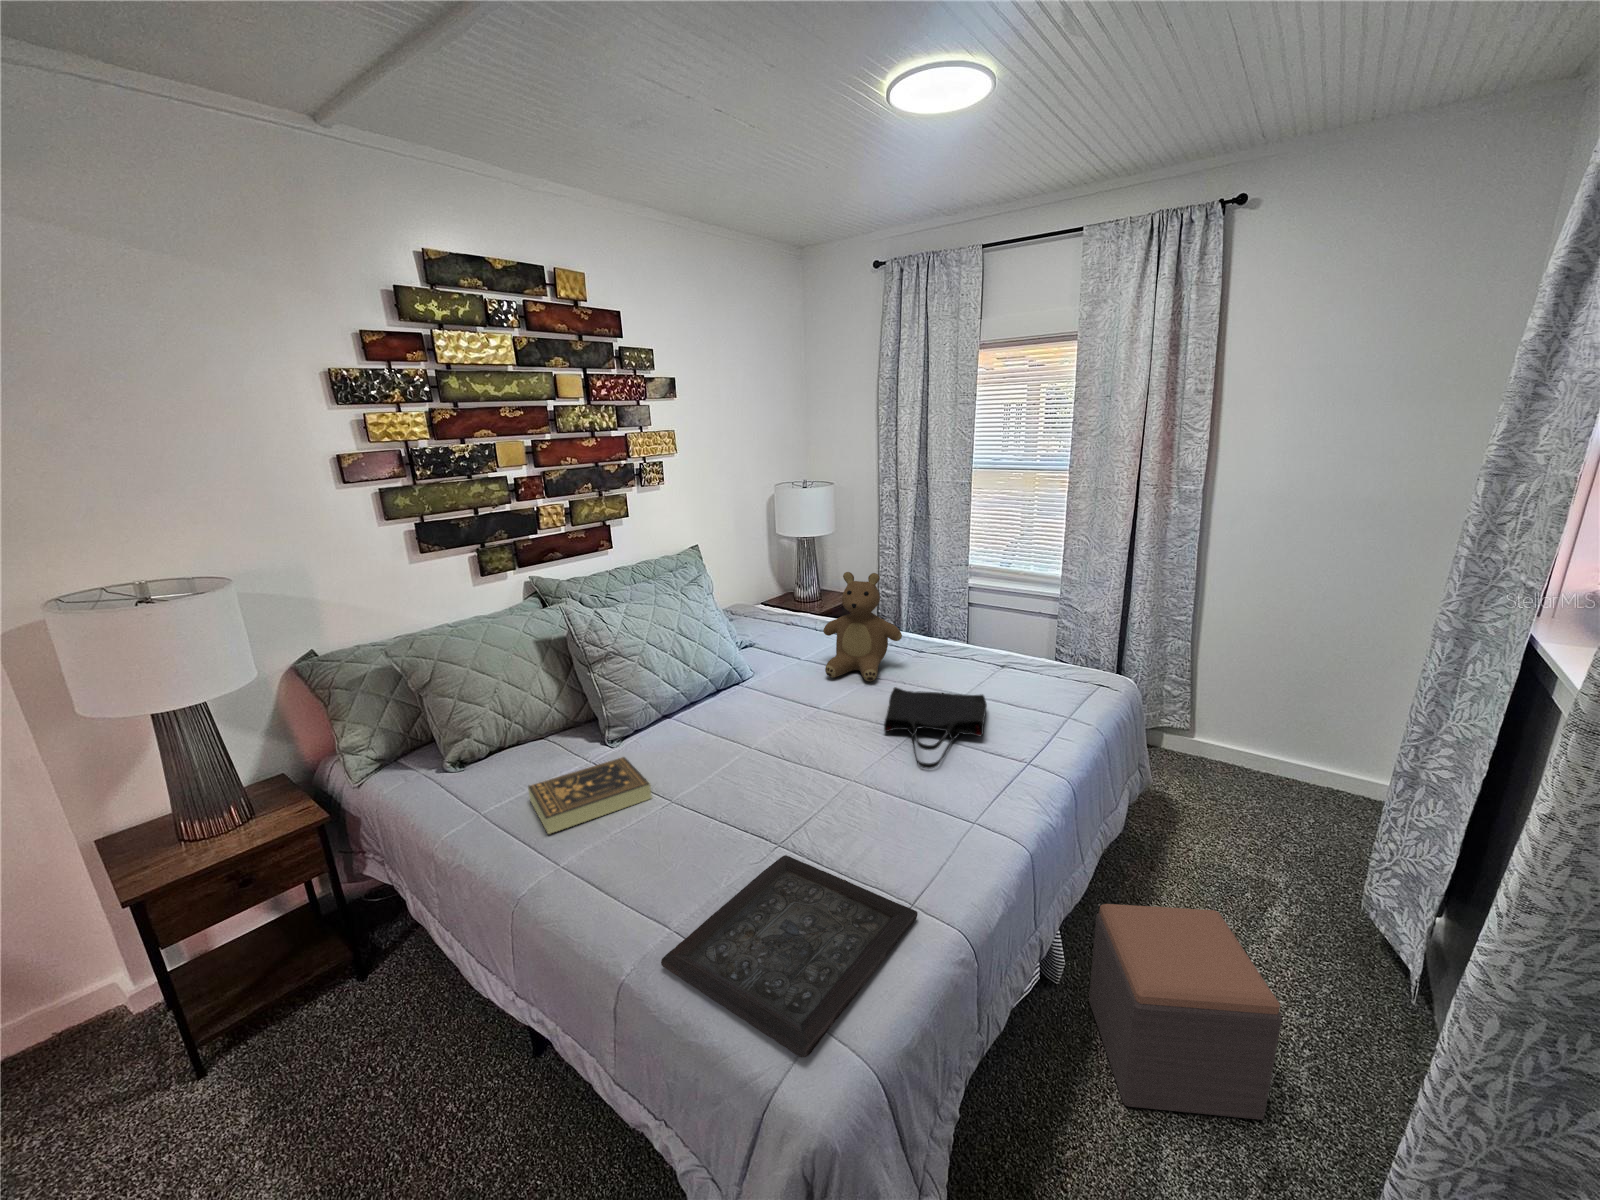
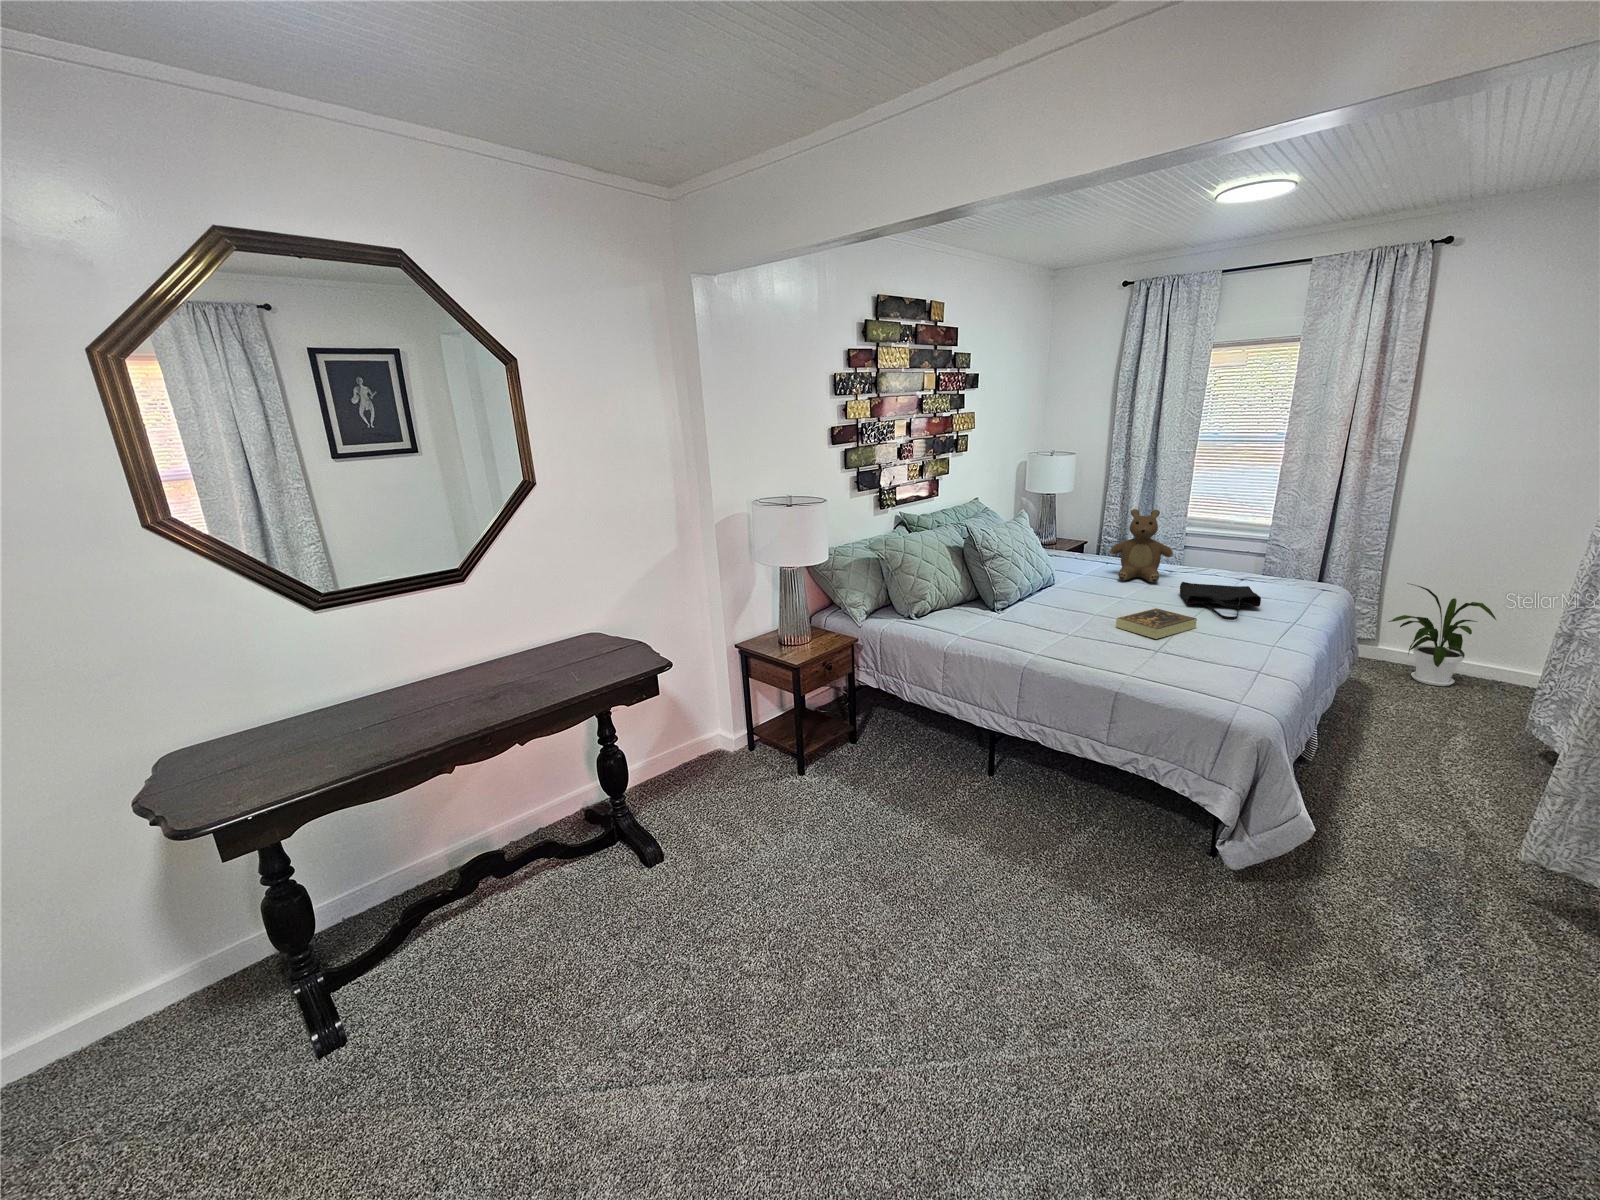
house plant: none [1191,664,1324,805] -> present [1389,584,1496,686]
book: present [528,757,652,834] -> present [1116,608,1197,639]
tray: present [661,855,918,1058] -> none [1142,648,1271,702]
footstool: present [1089,904,1282,1120] -> none [1335,699,1480,811]

